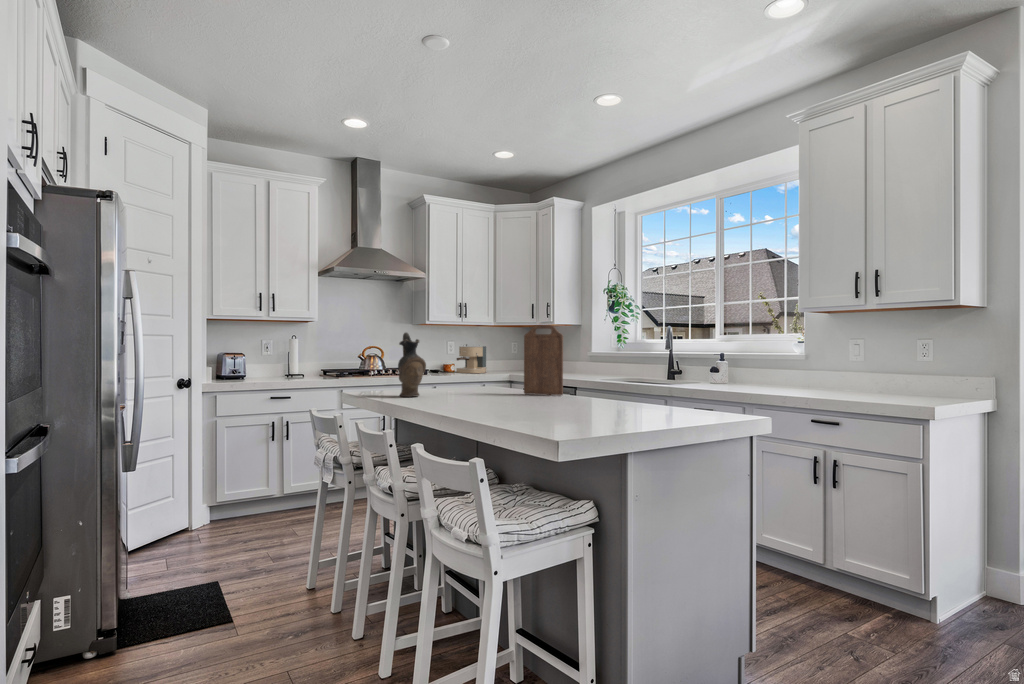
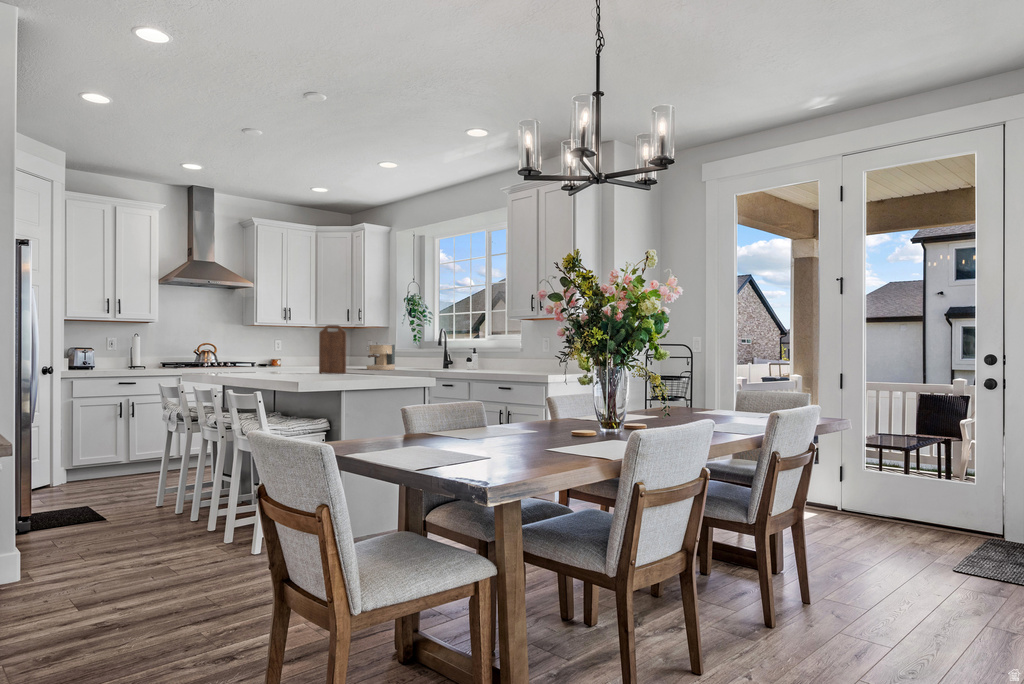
ceramic pitcher: present [398,333,426,397] -> none [225,329,245,374]
coffee maker: present [456,344,487,373] -> present [366,343,395,370]

